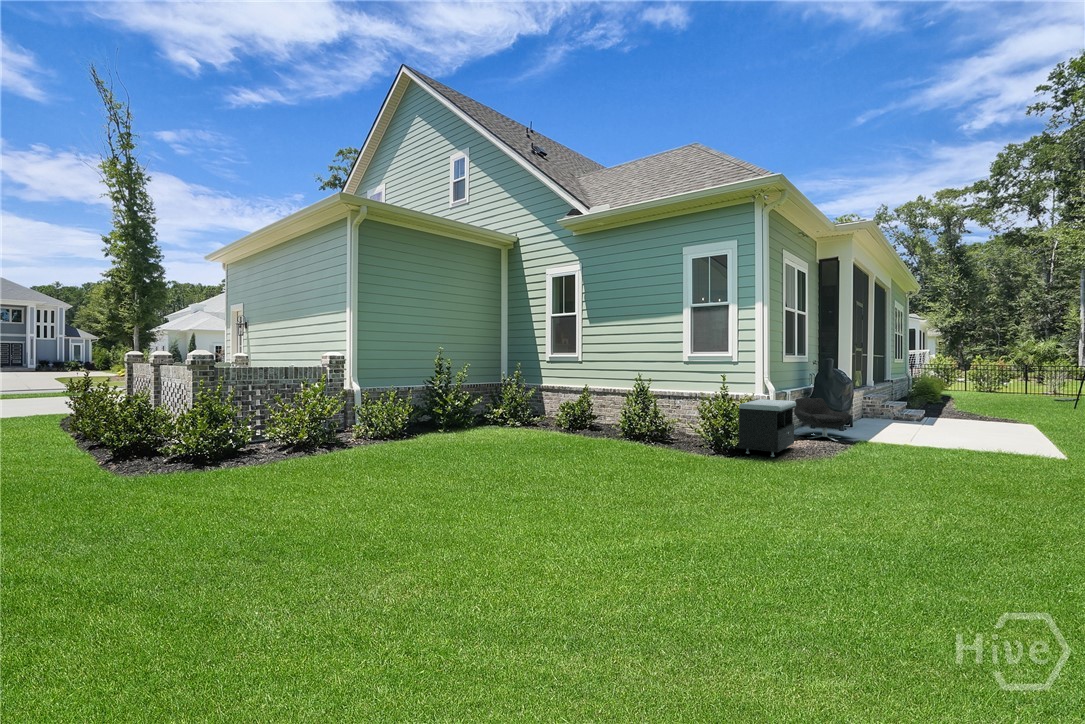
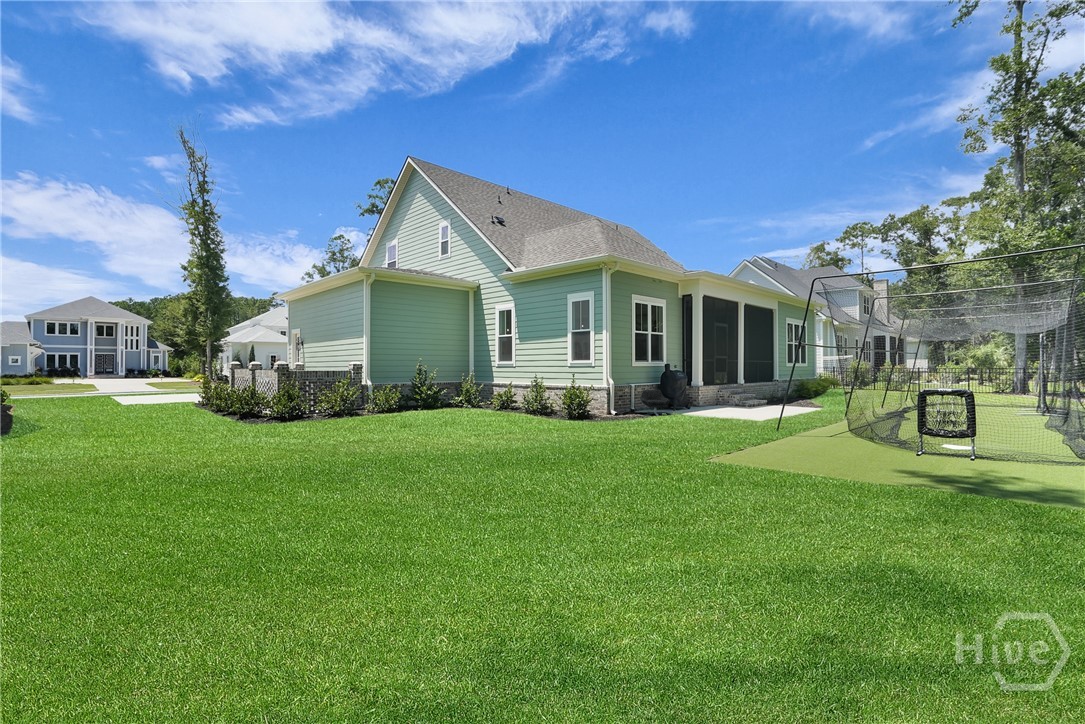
storage bench: present [739,399,796,456] -> none [580,389,621,421]

